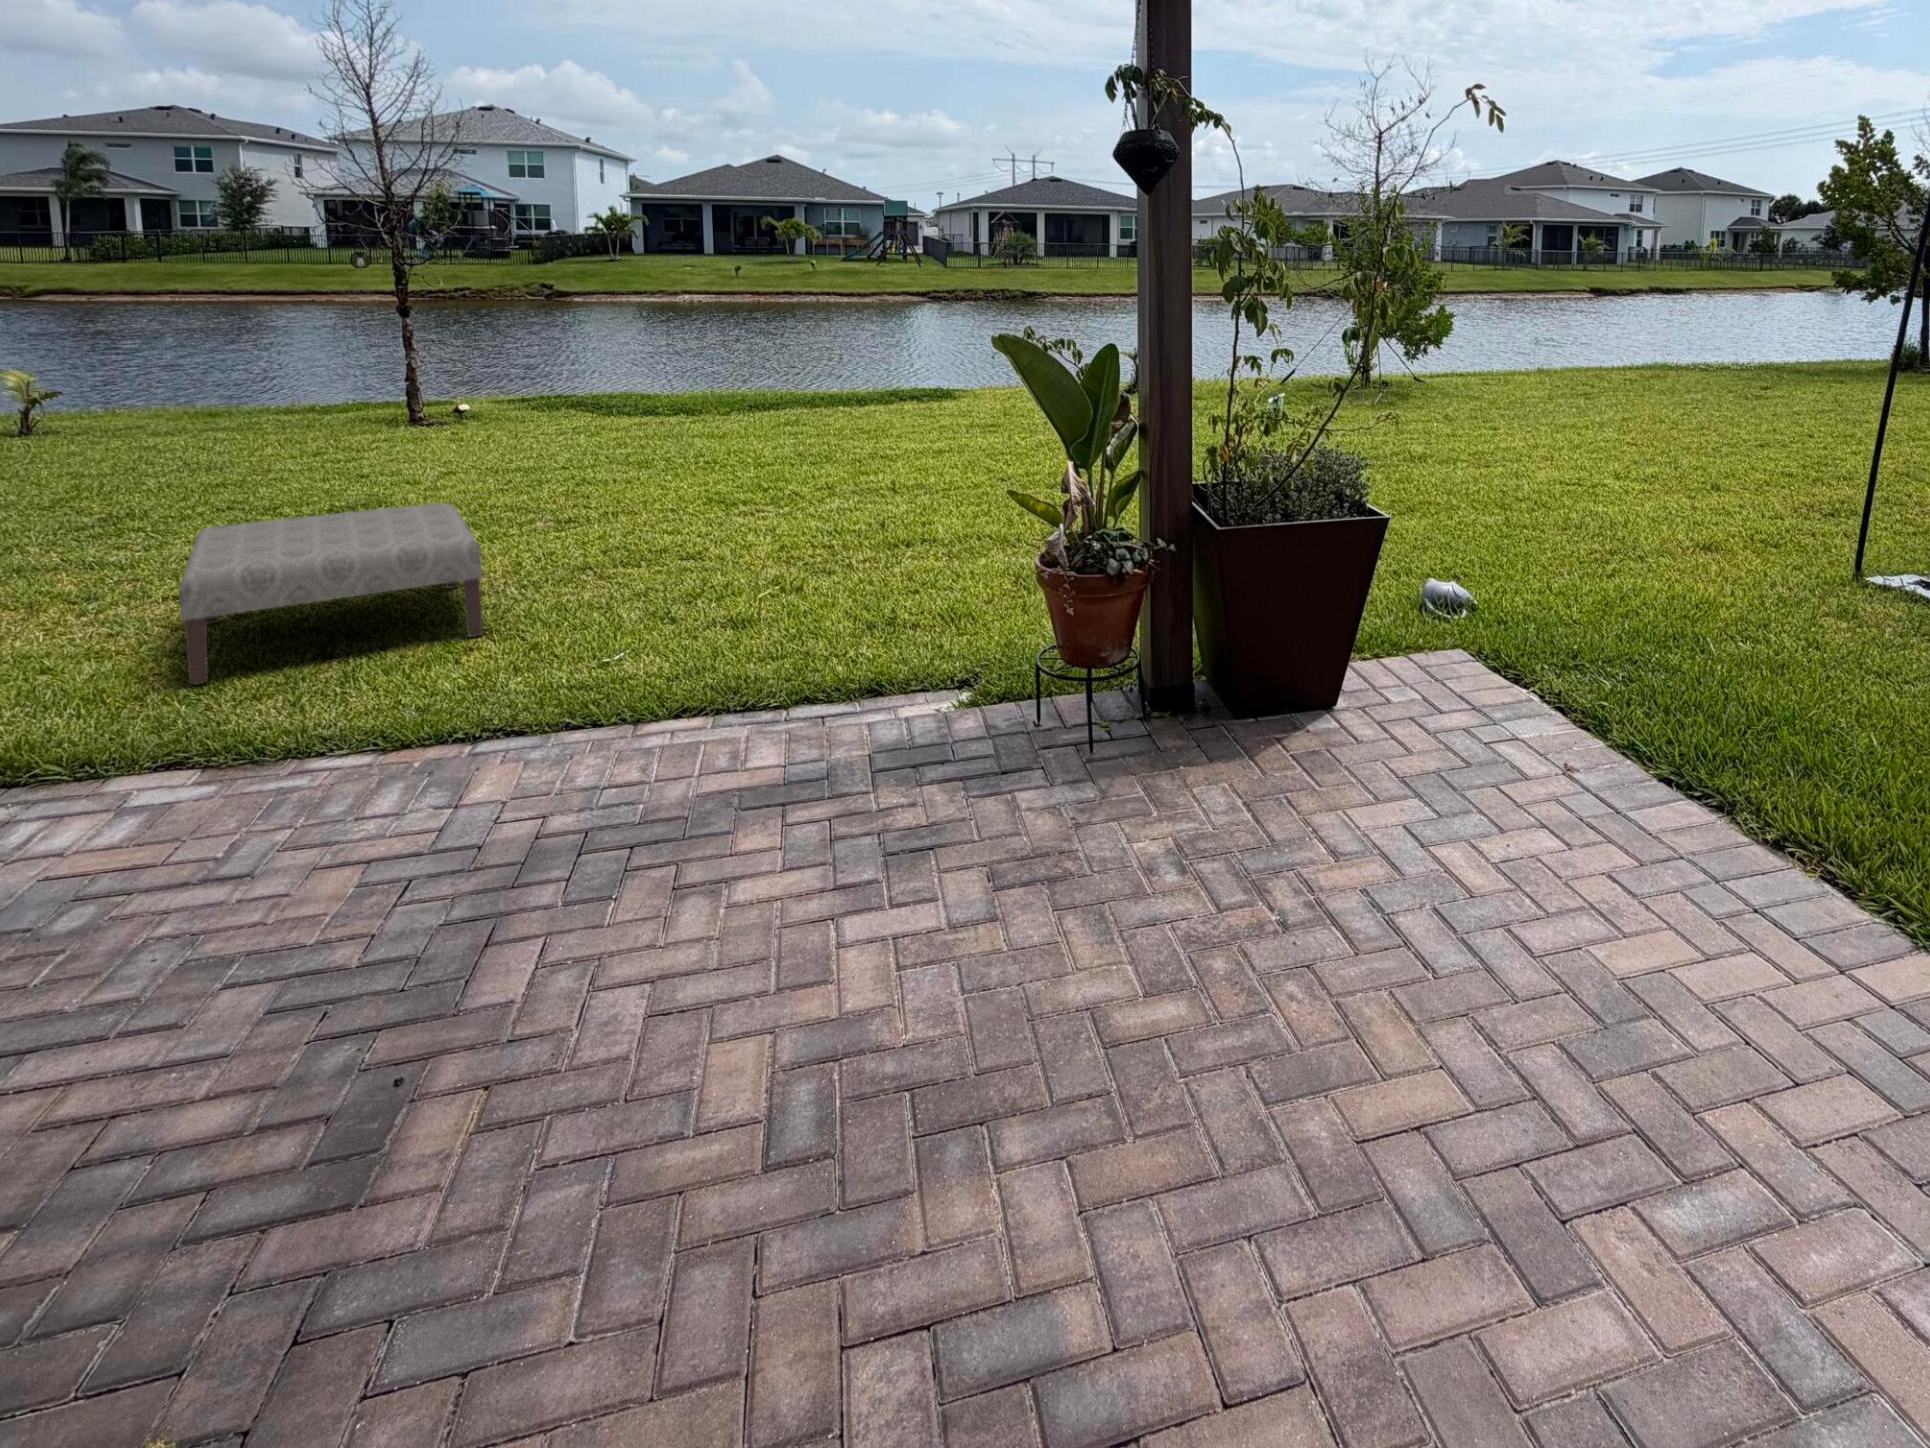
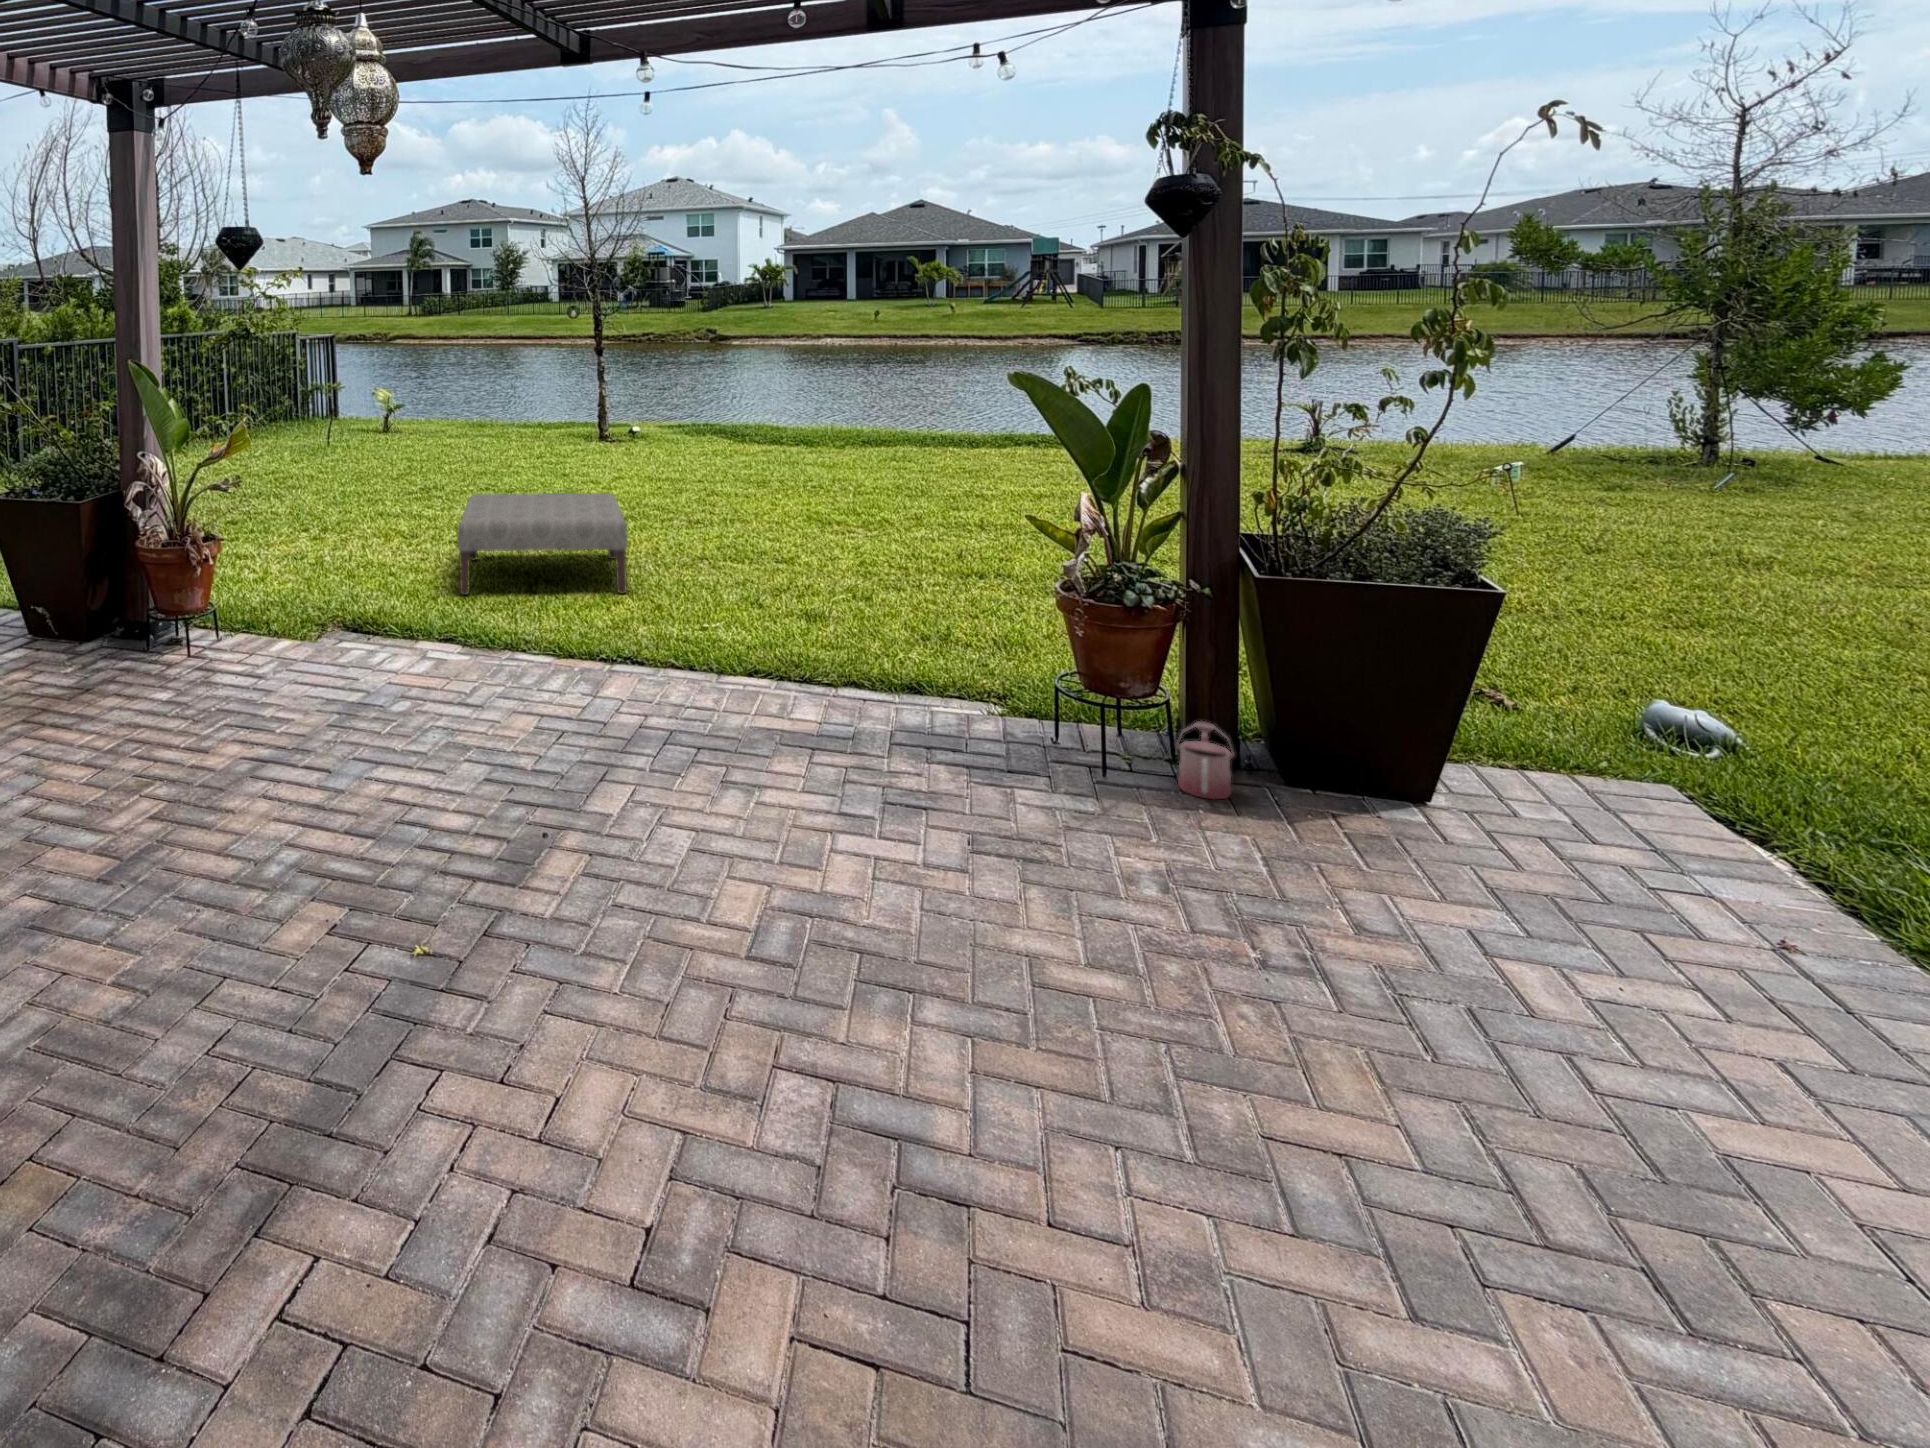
watering can: none [1152,674,1201,752] -> present [1176,721,1234,799]

